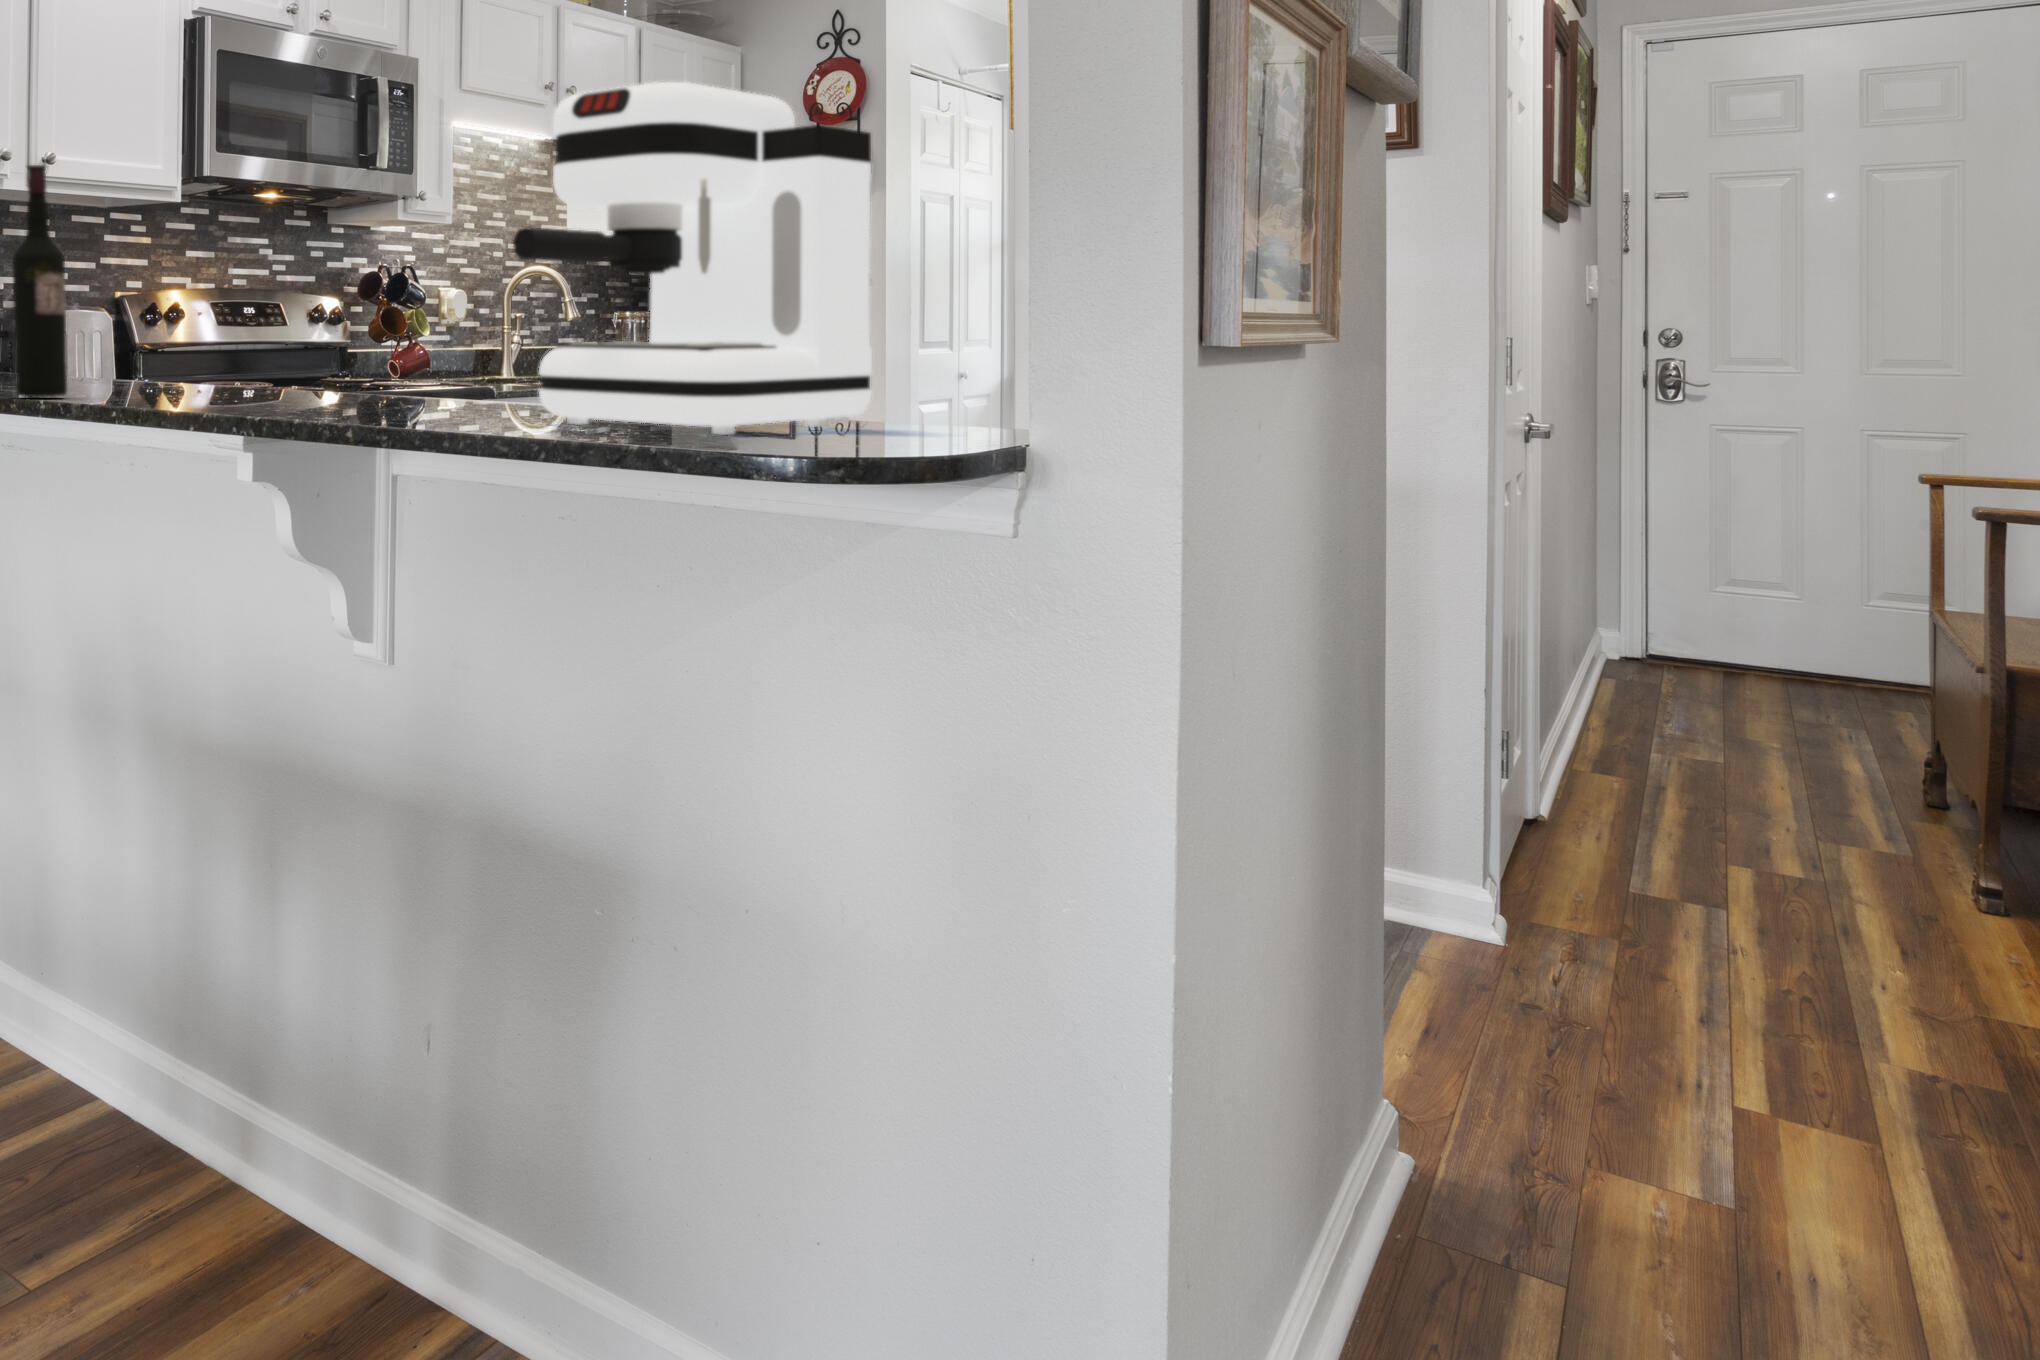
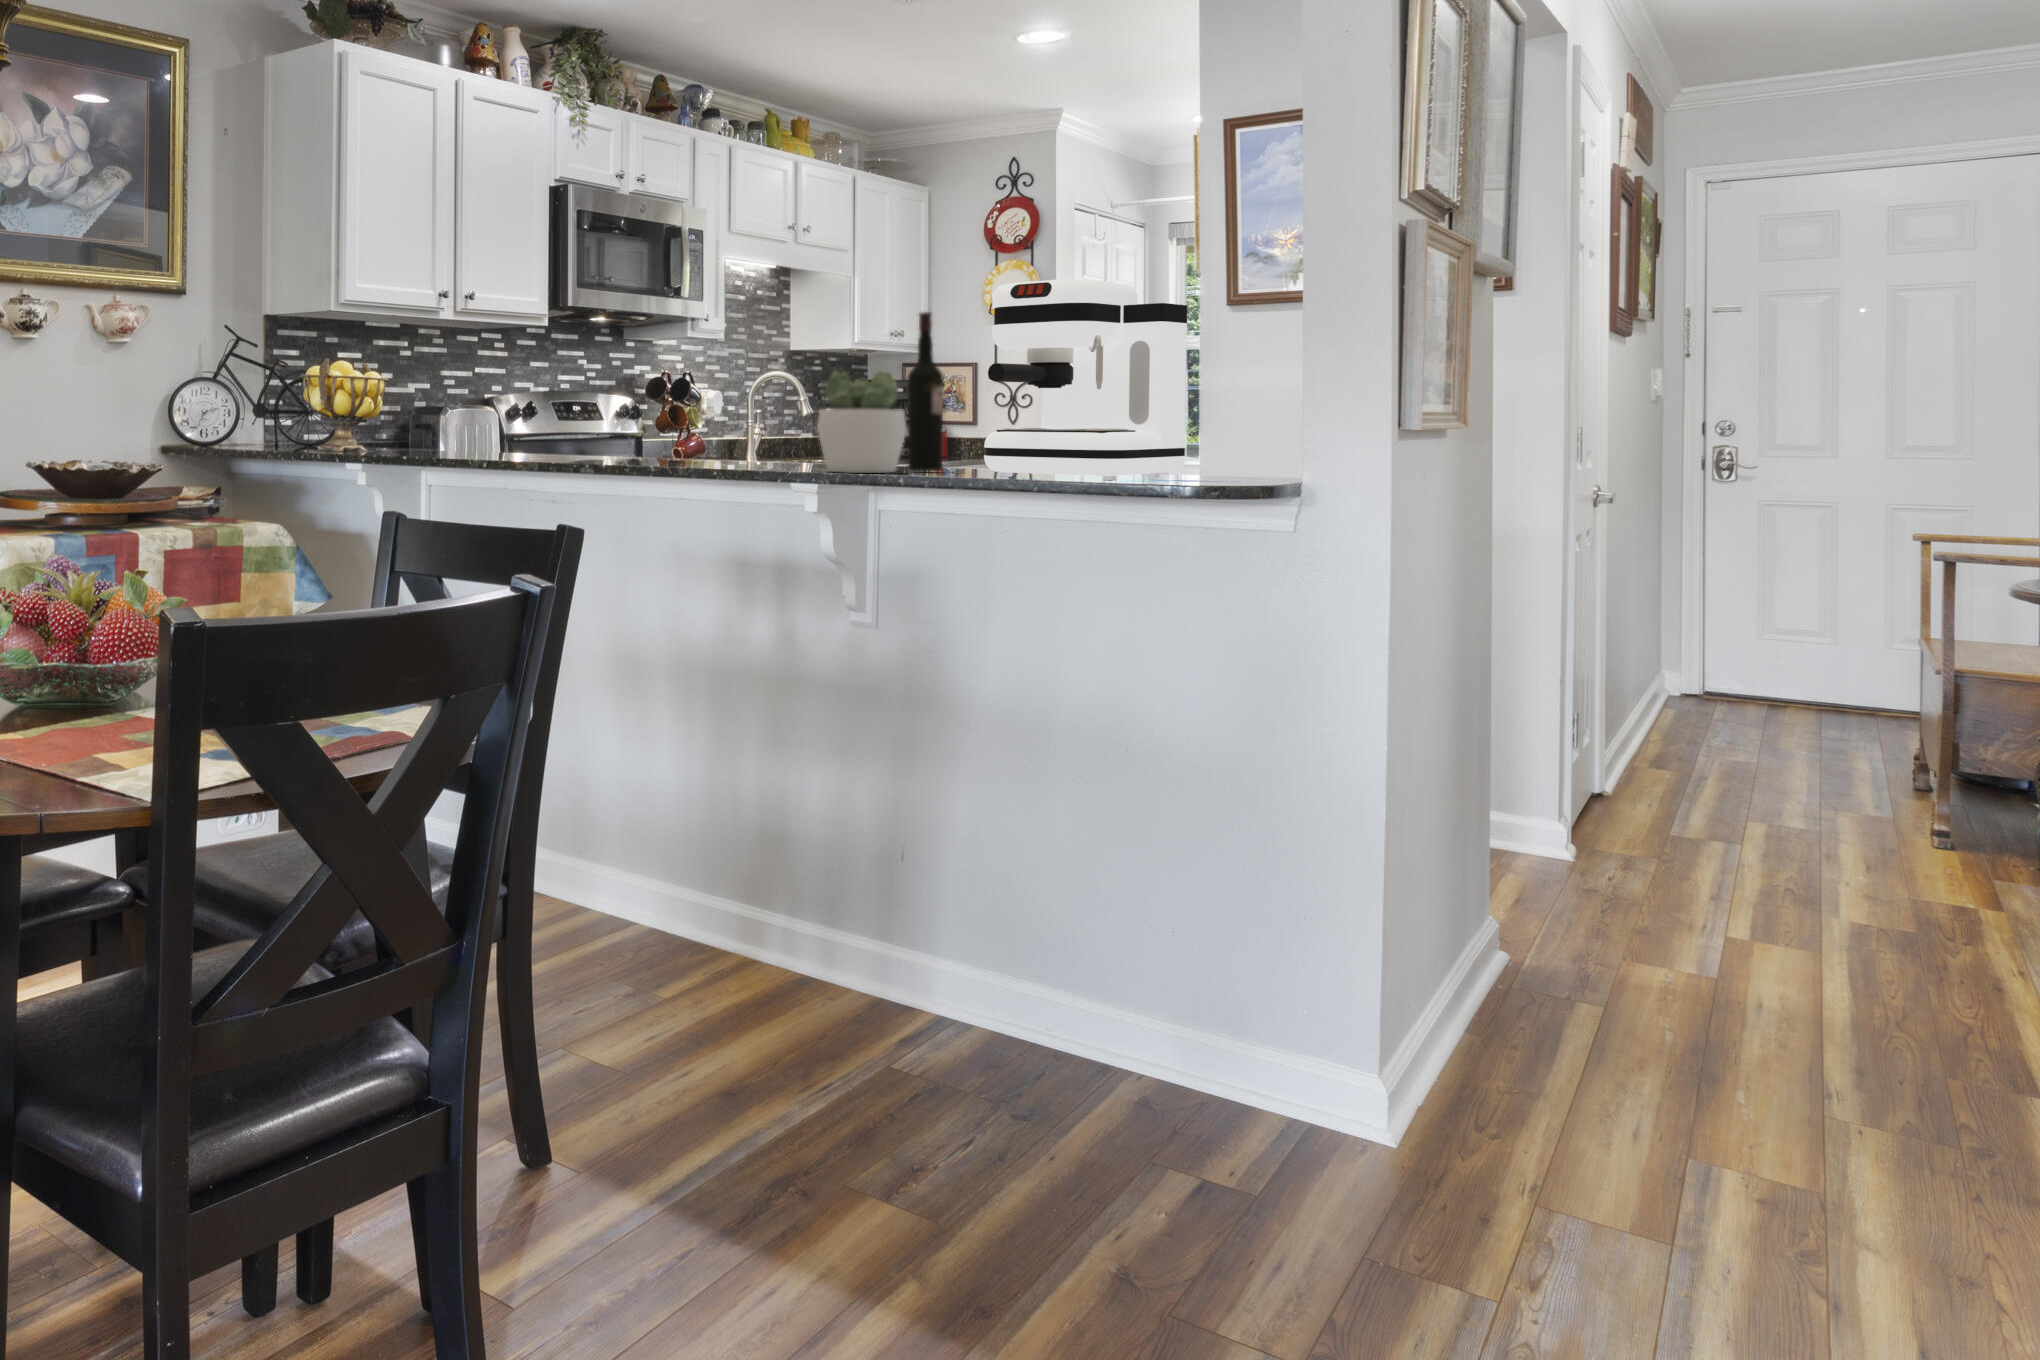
wine bottle: present [12,165,67,397] -> present [907,312,943,471]
succulent plant: none [294,245,434,417] -> present [817,371,906,473]

